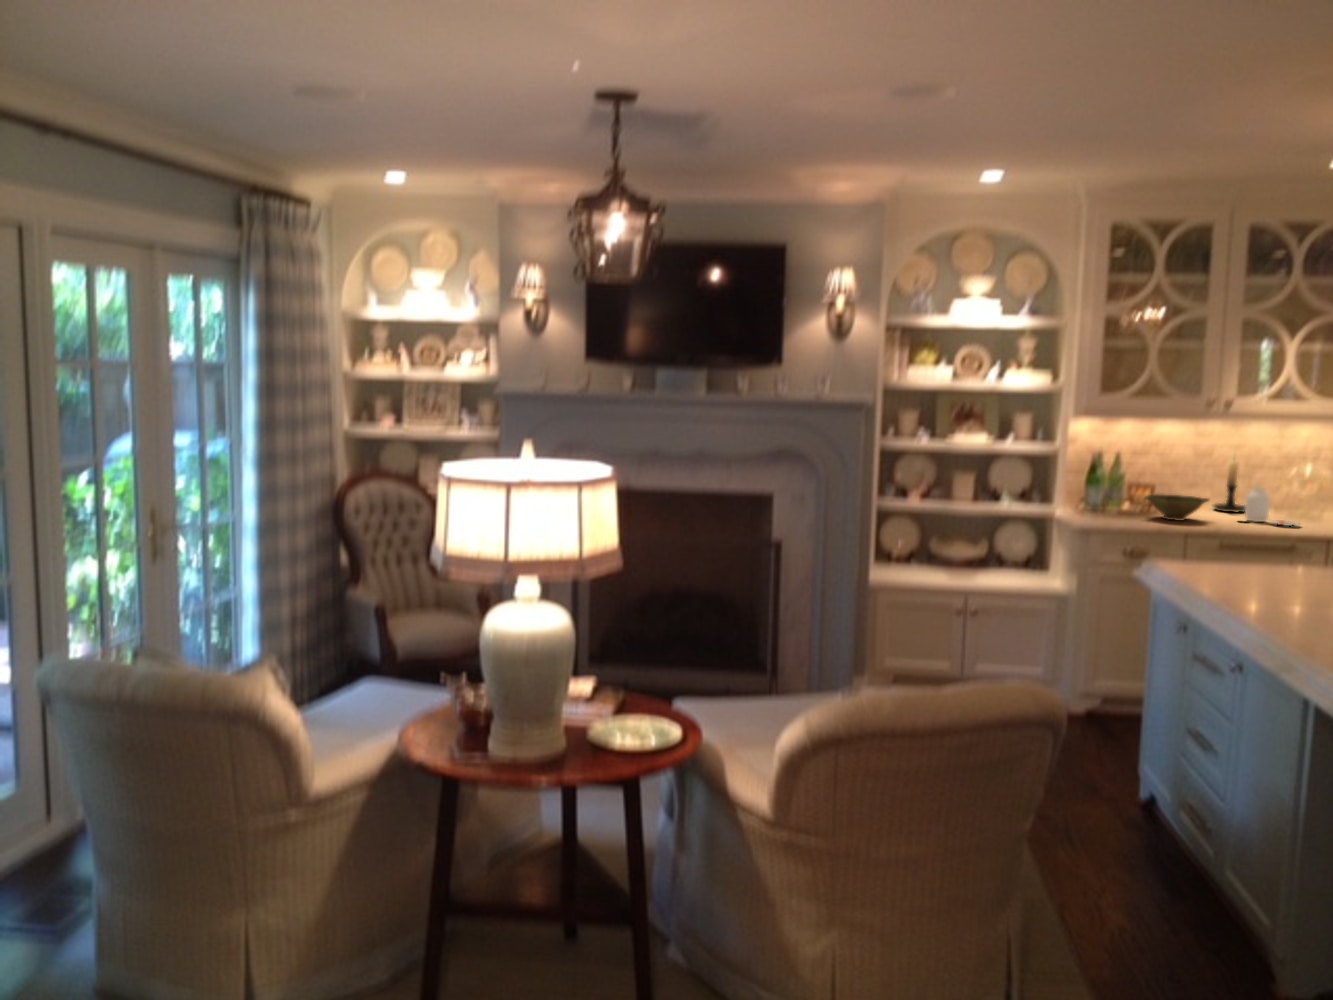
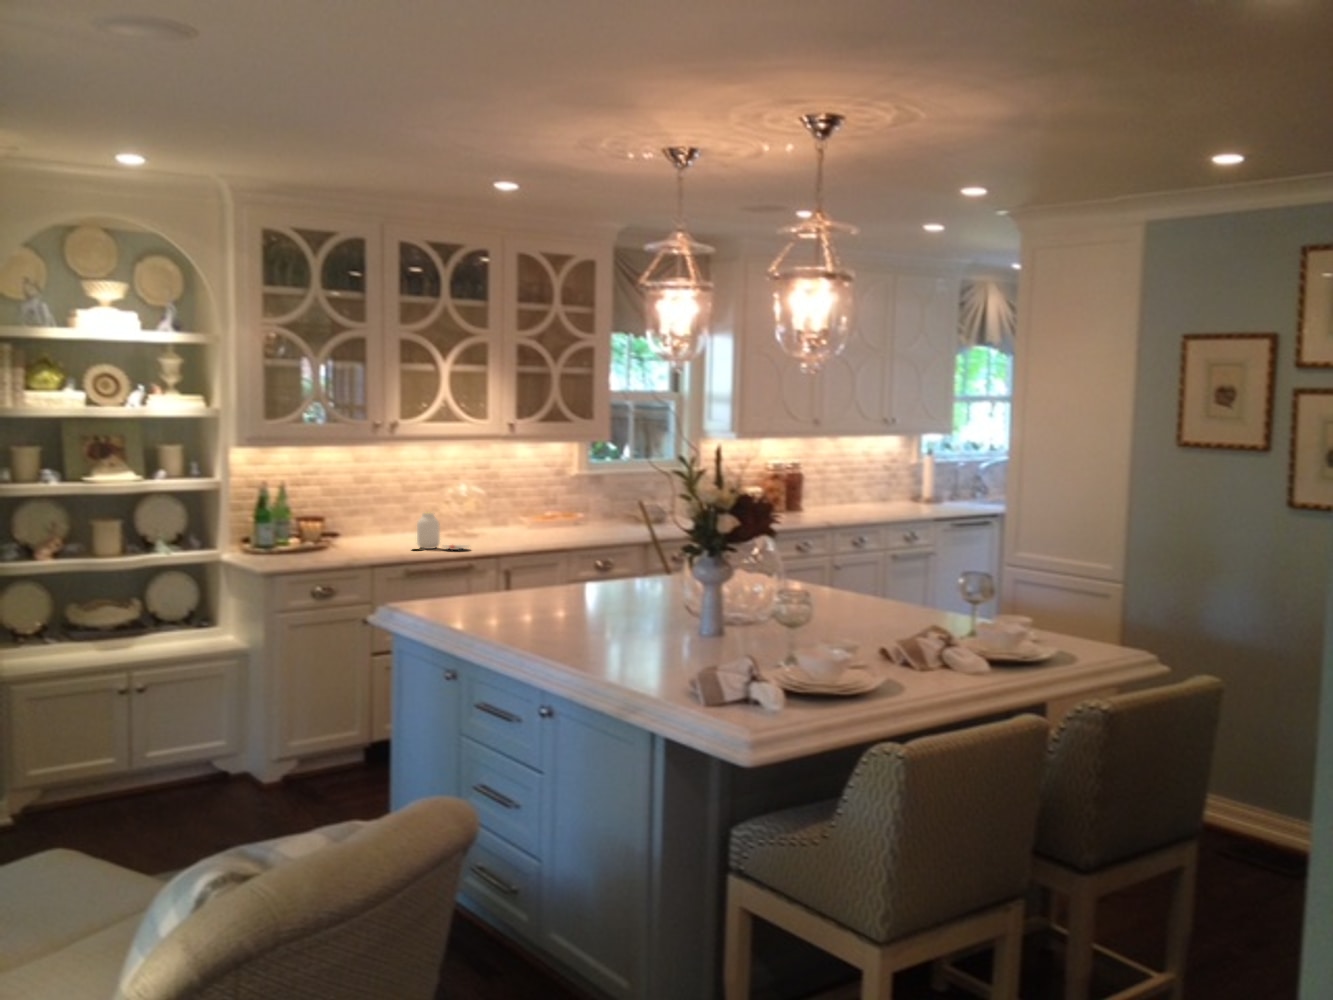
candle holder: present [1214,456,1245,512] -> none [384,477,418,542]
bowl: present [1145,495,1209,521] -> none [317,527,383,554]

